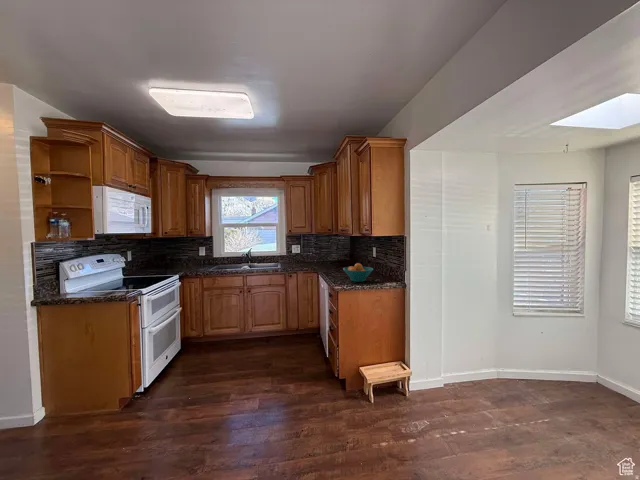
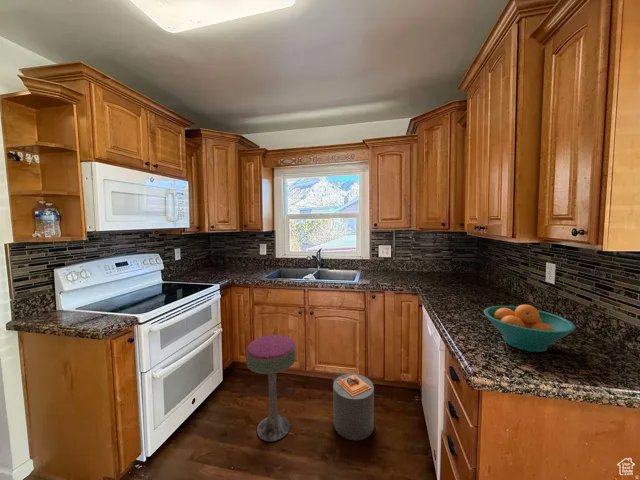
bar stool: none [210,304,244,370] -> present [246,335,296,441]
trash can: none [267,319,294,360] -> present [333,372,374,440]

